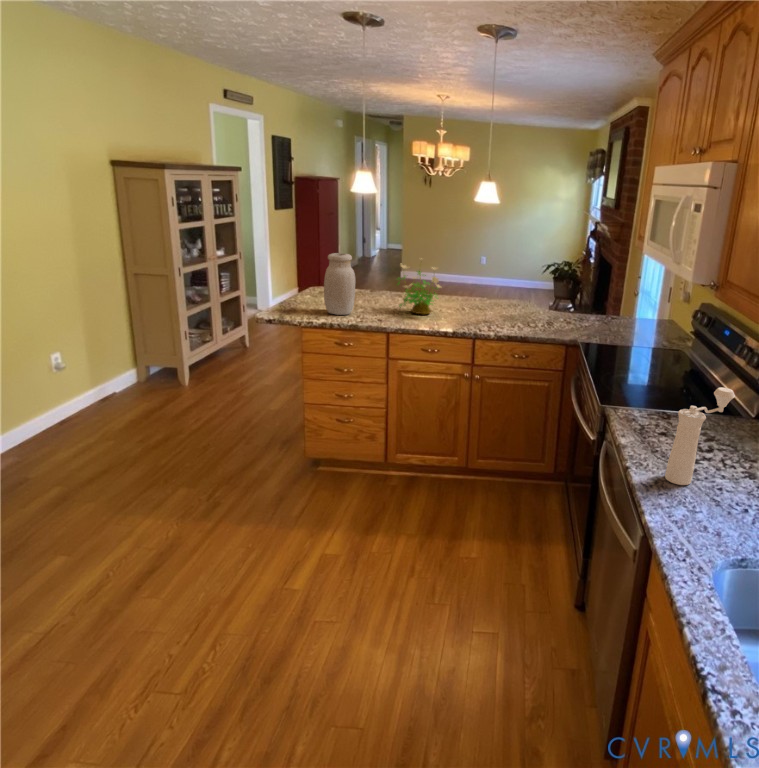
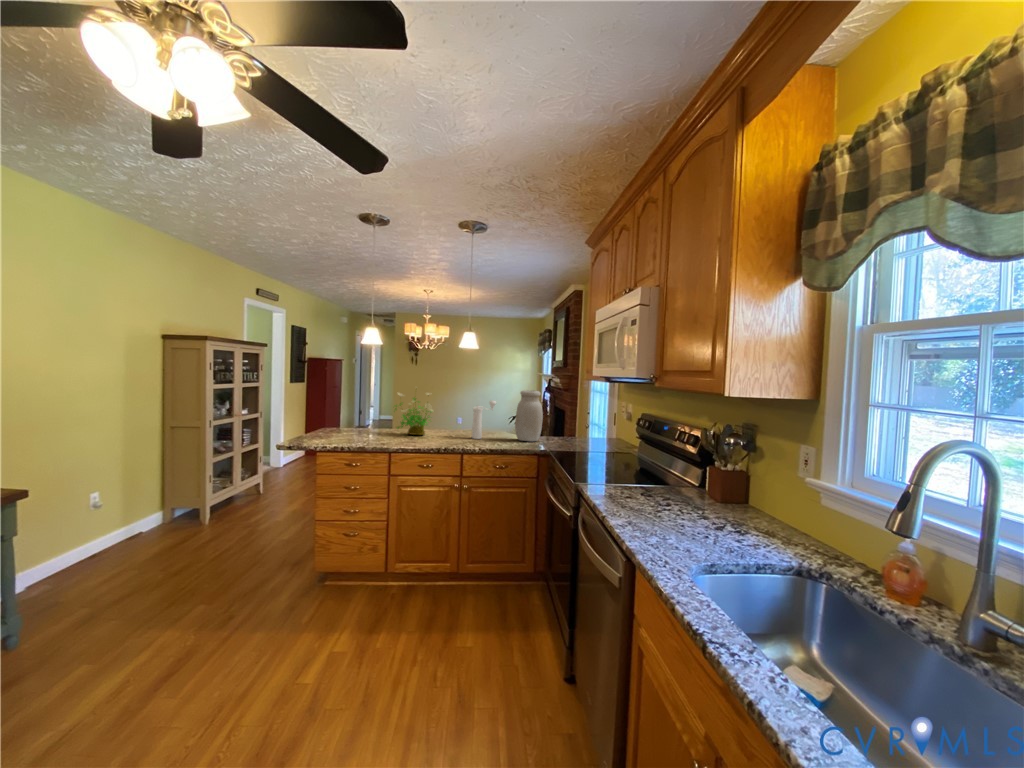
jar: present [324,253,356,315] -> present [515,390,543,441]
pepper mill: present [665,387,735,485] -> present [472,401,496,439]

